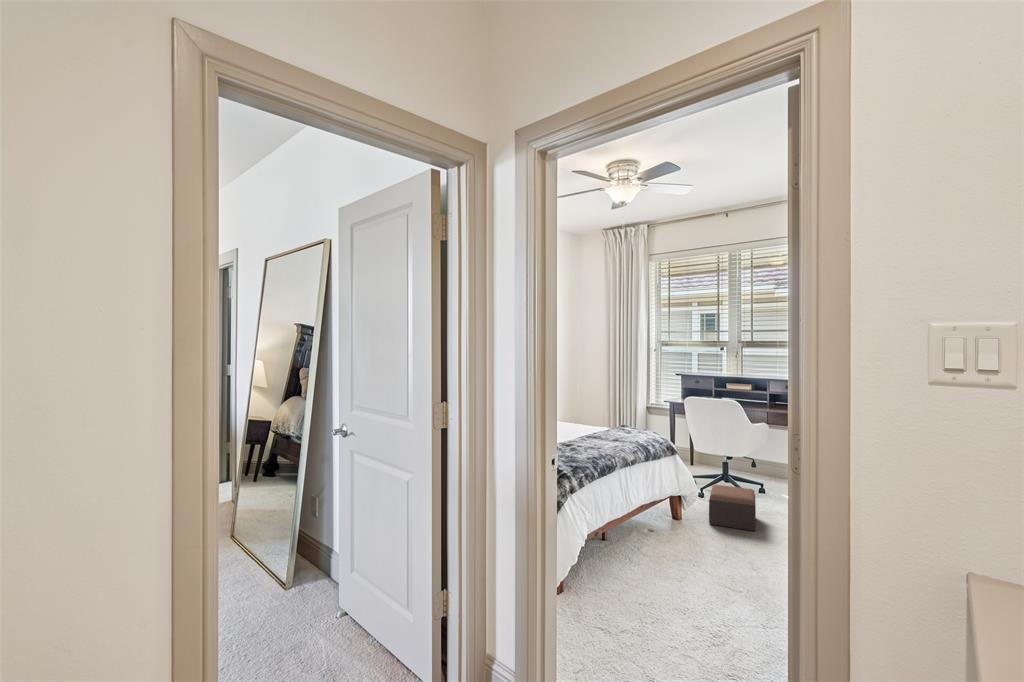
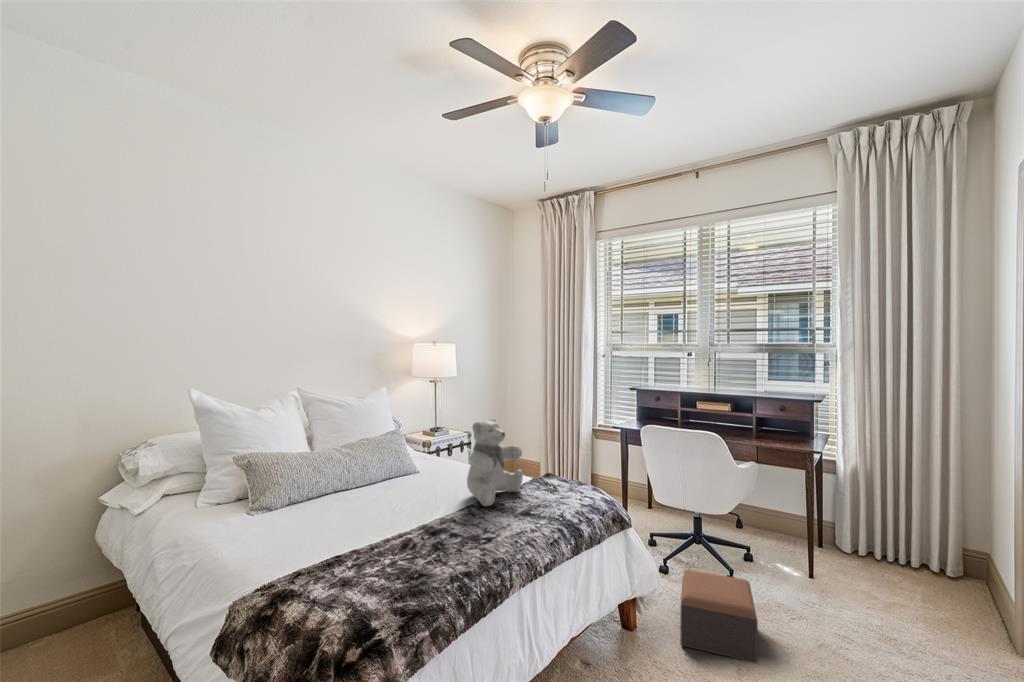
teddy bear: none [576,388,610,438] -> present [467,418,523,506]

